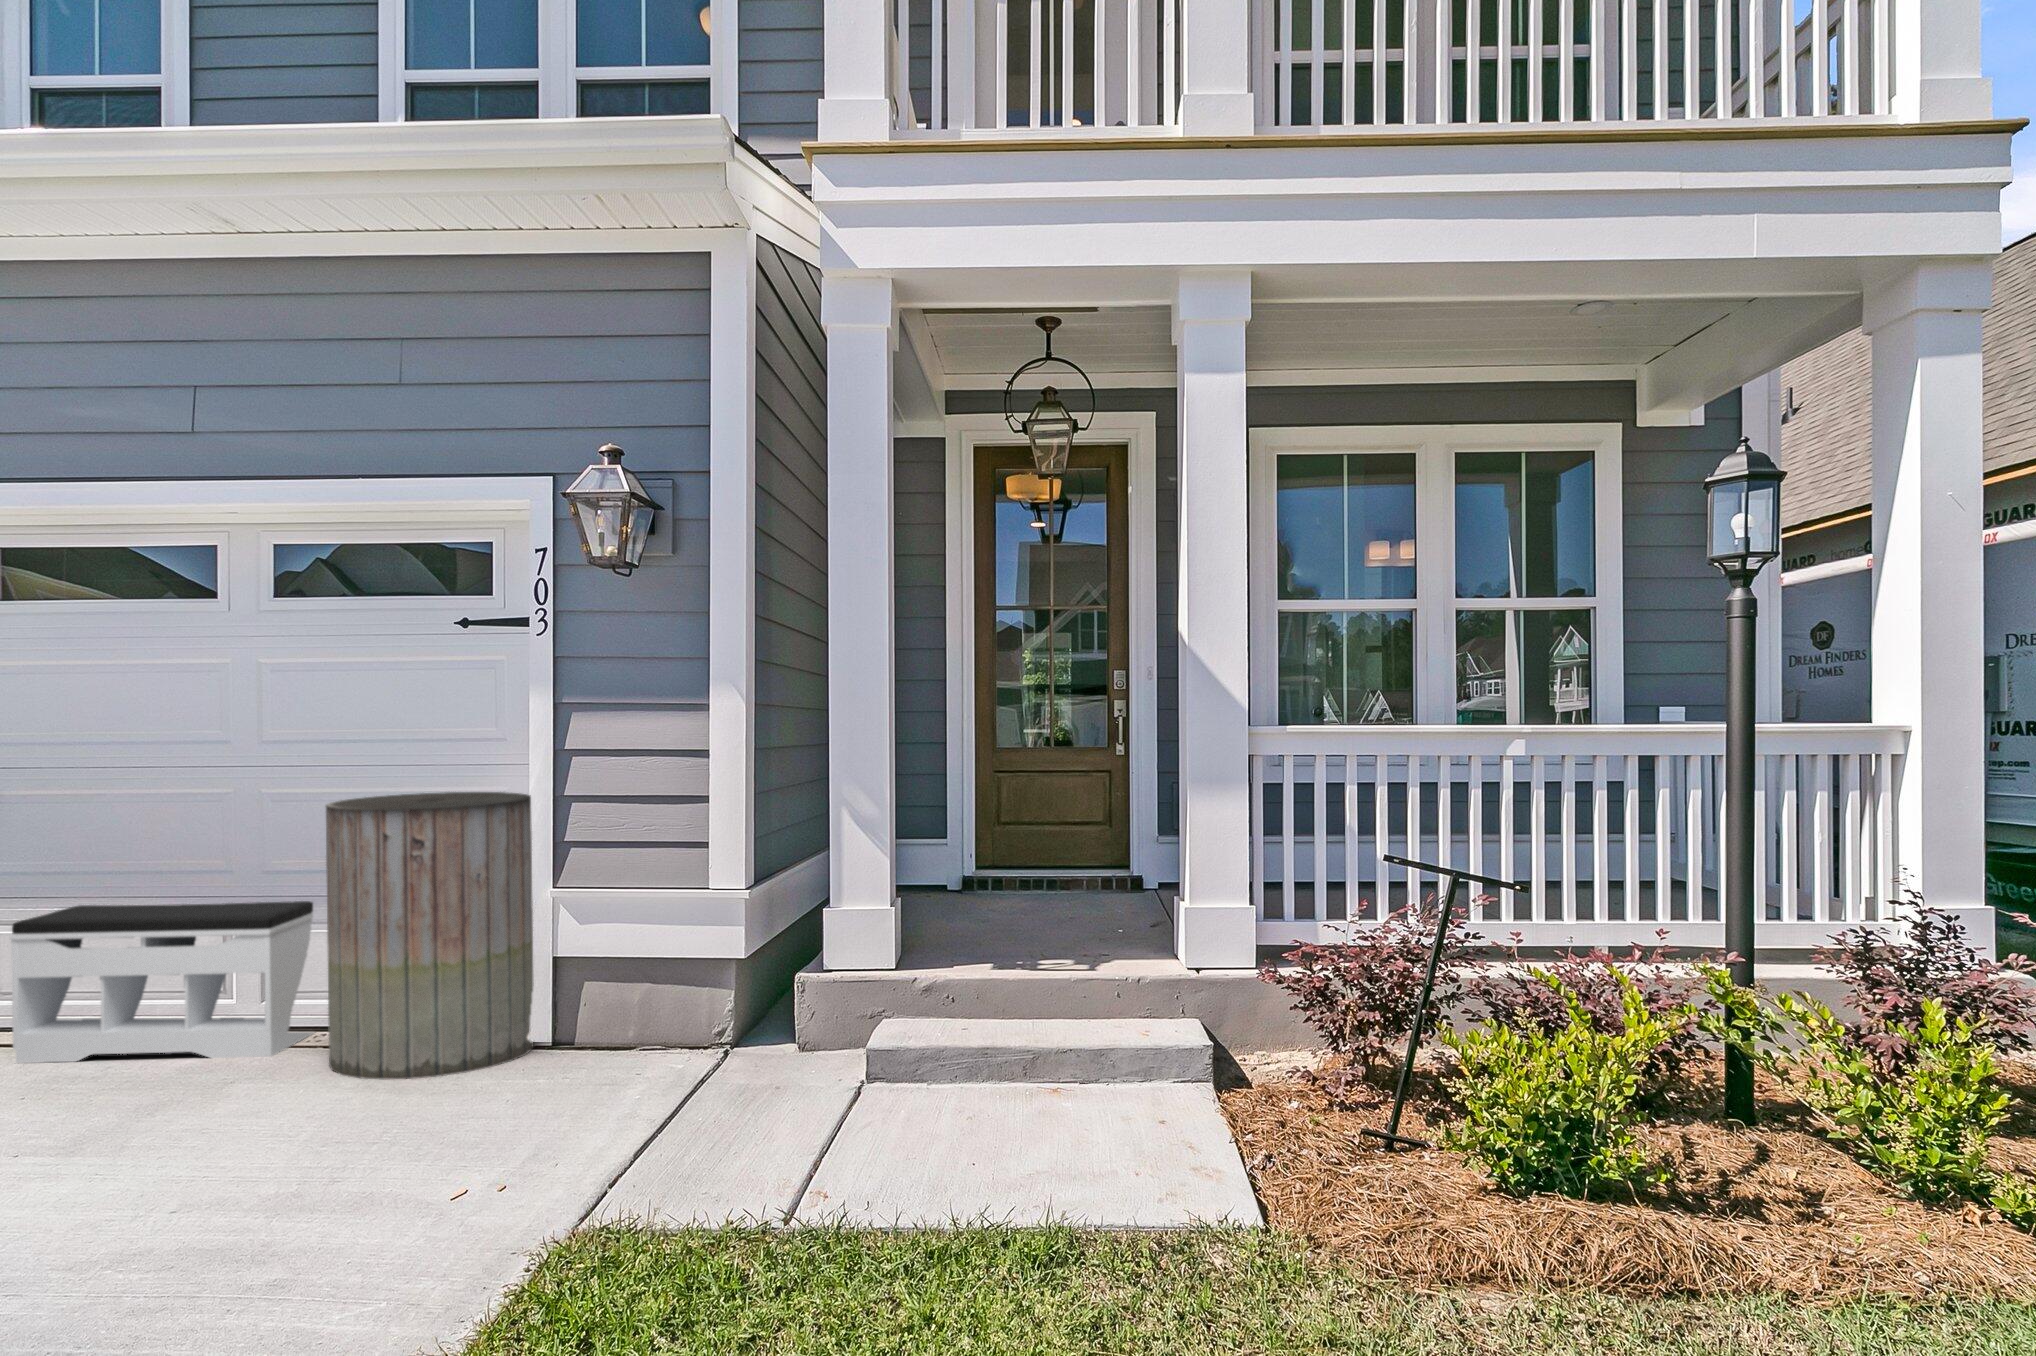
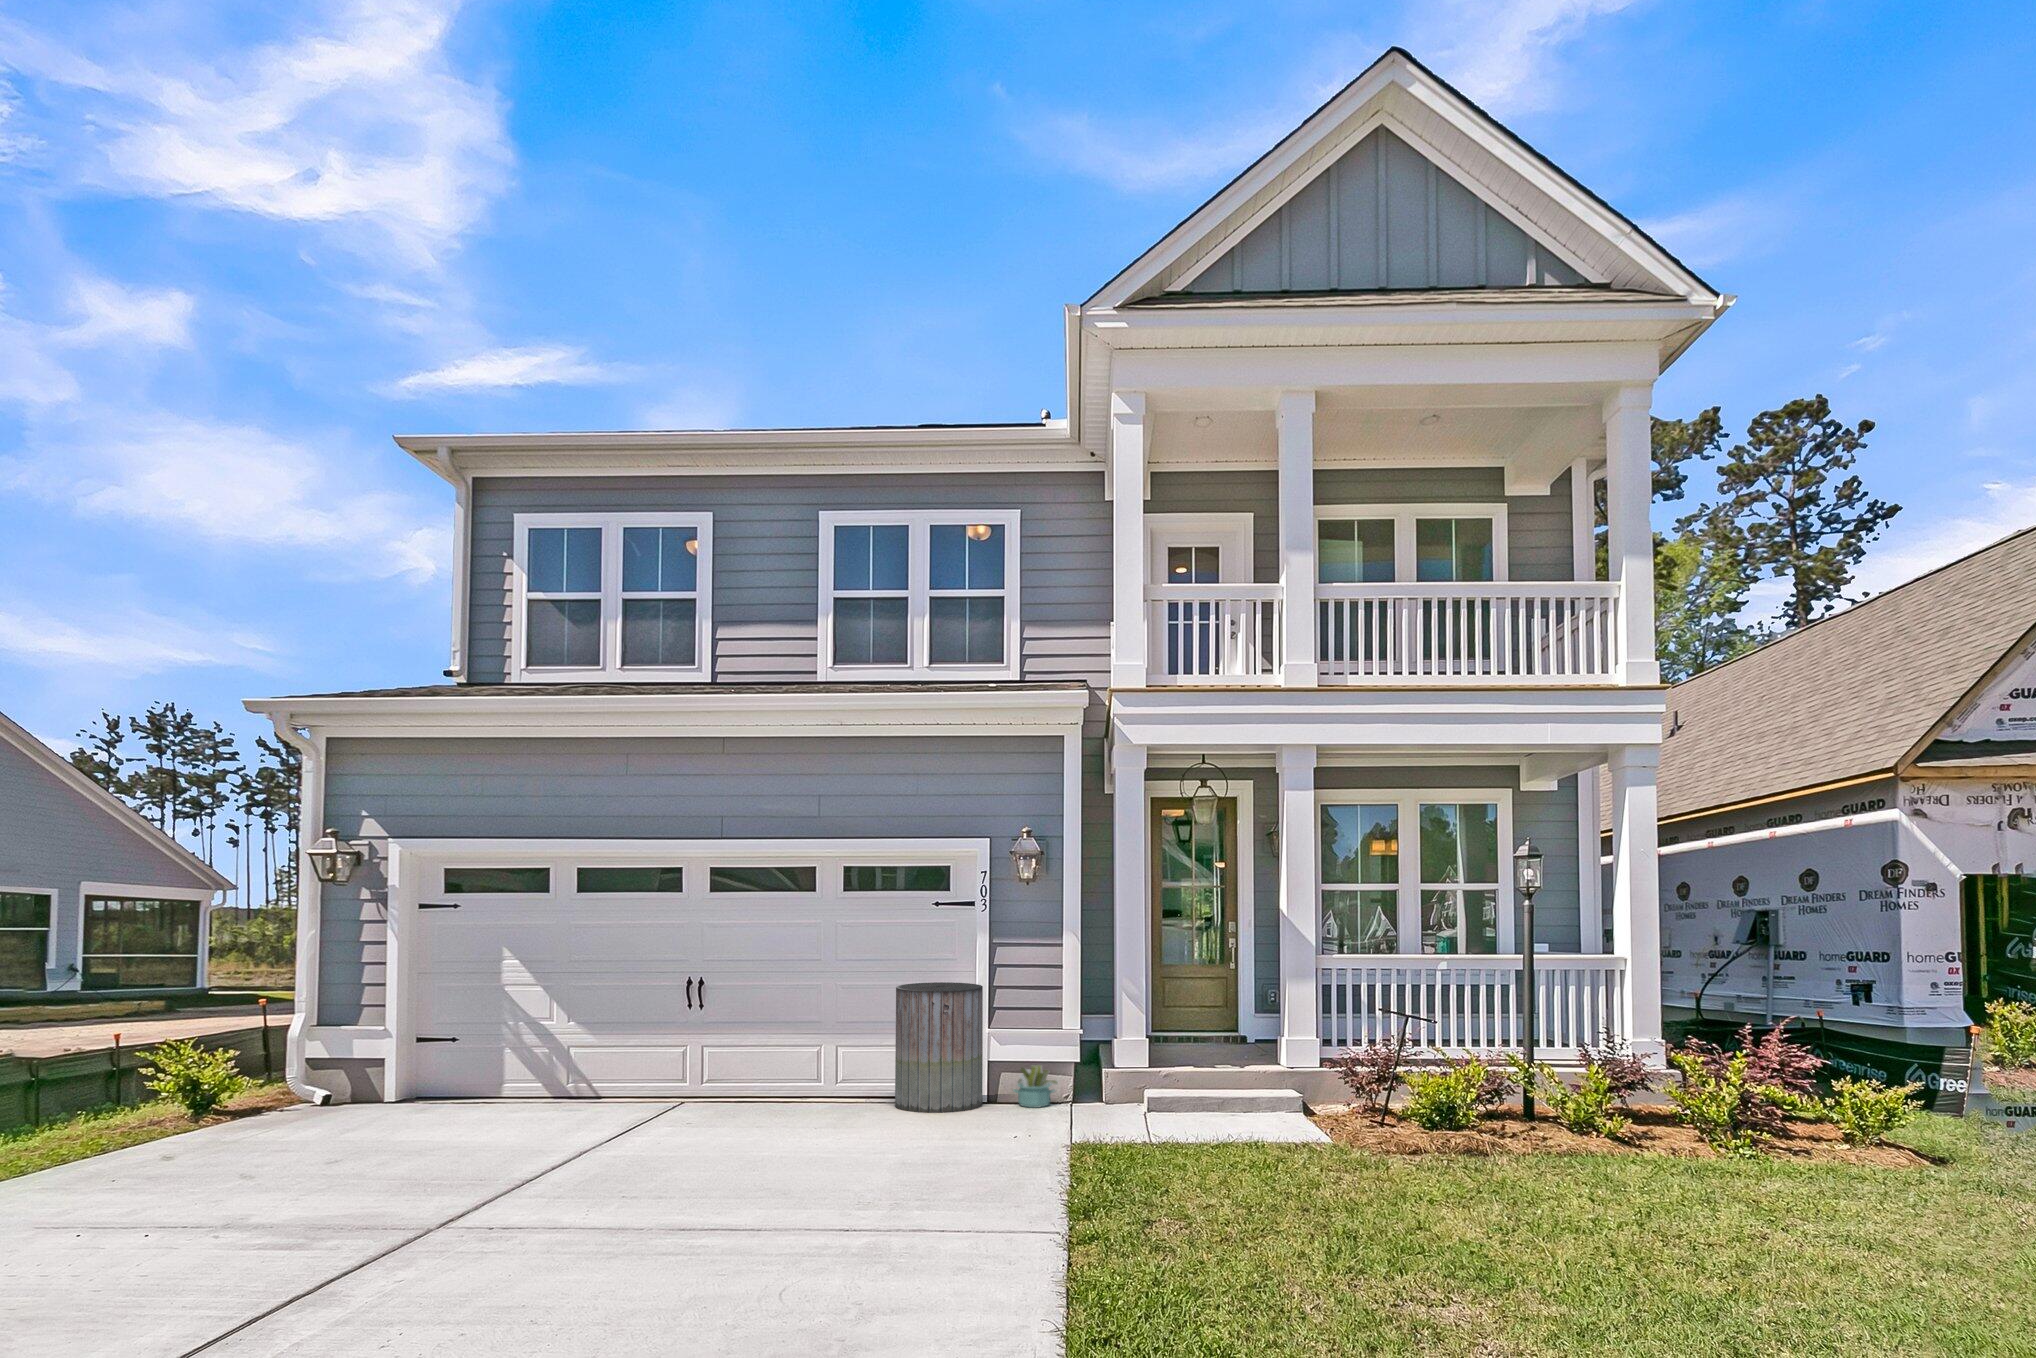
bench: present [10,901,313,1063] -> none [749,1034,870,1106]
decorative plant: none [592,964,694,1057] -> present [1013,1065,1058,1108]

